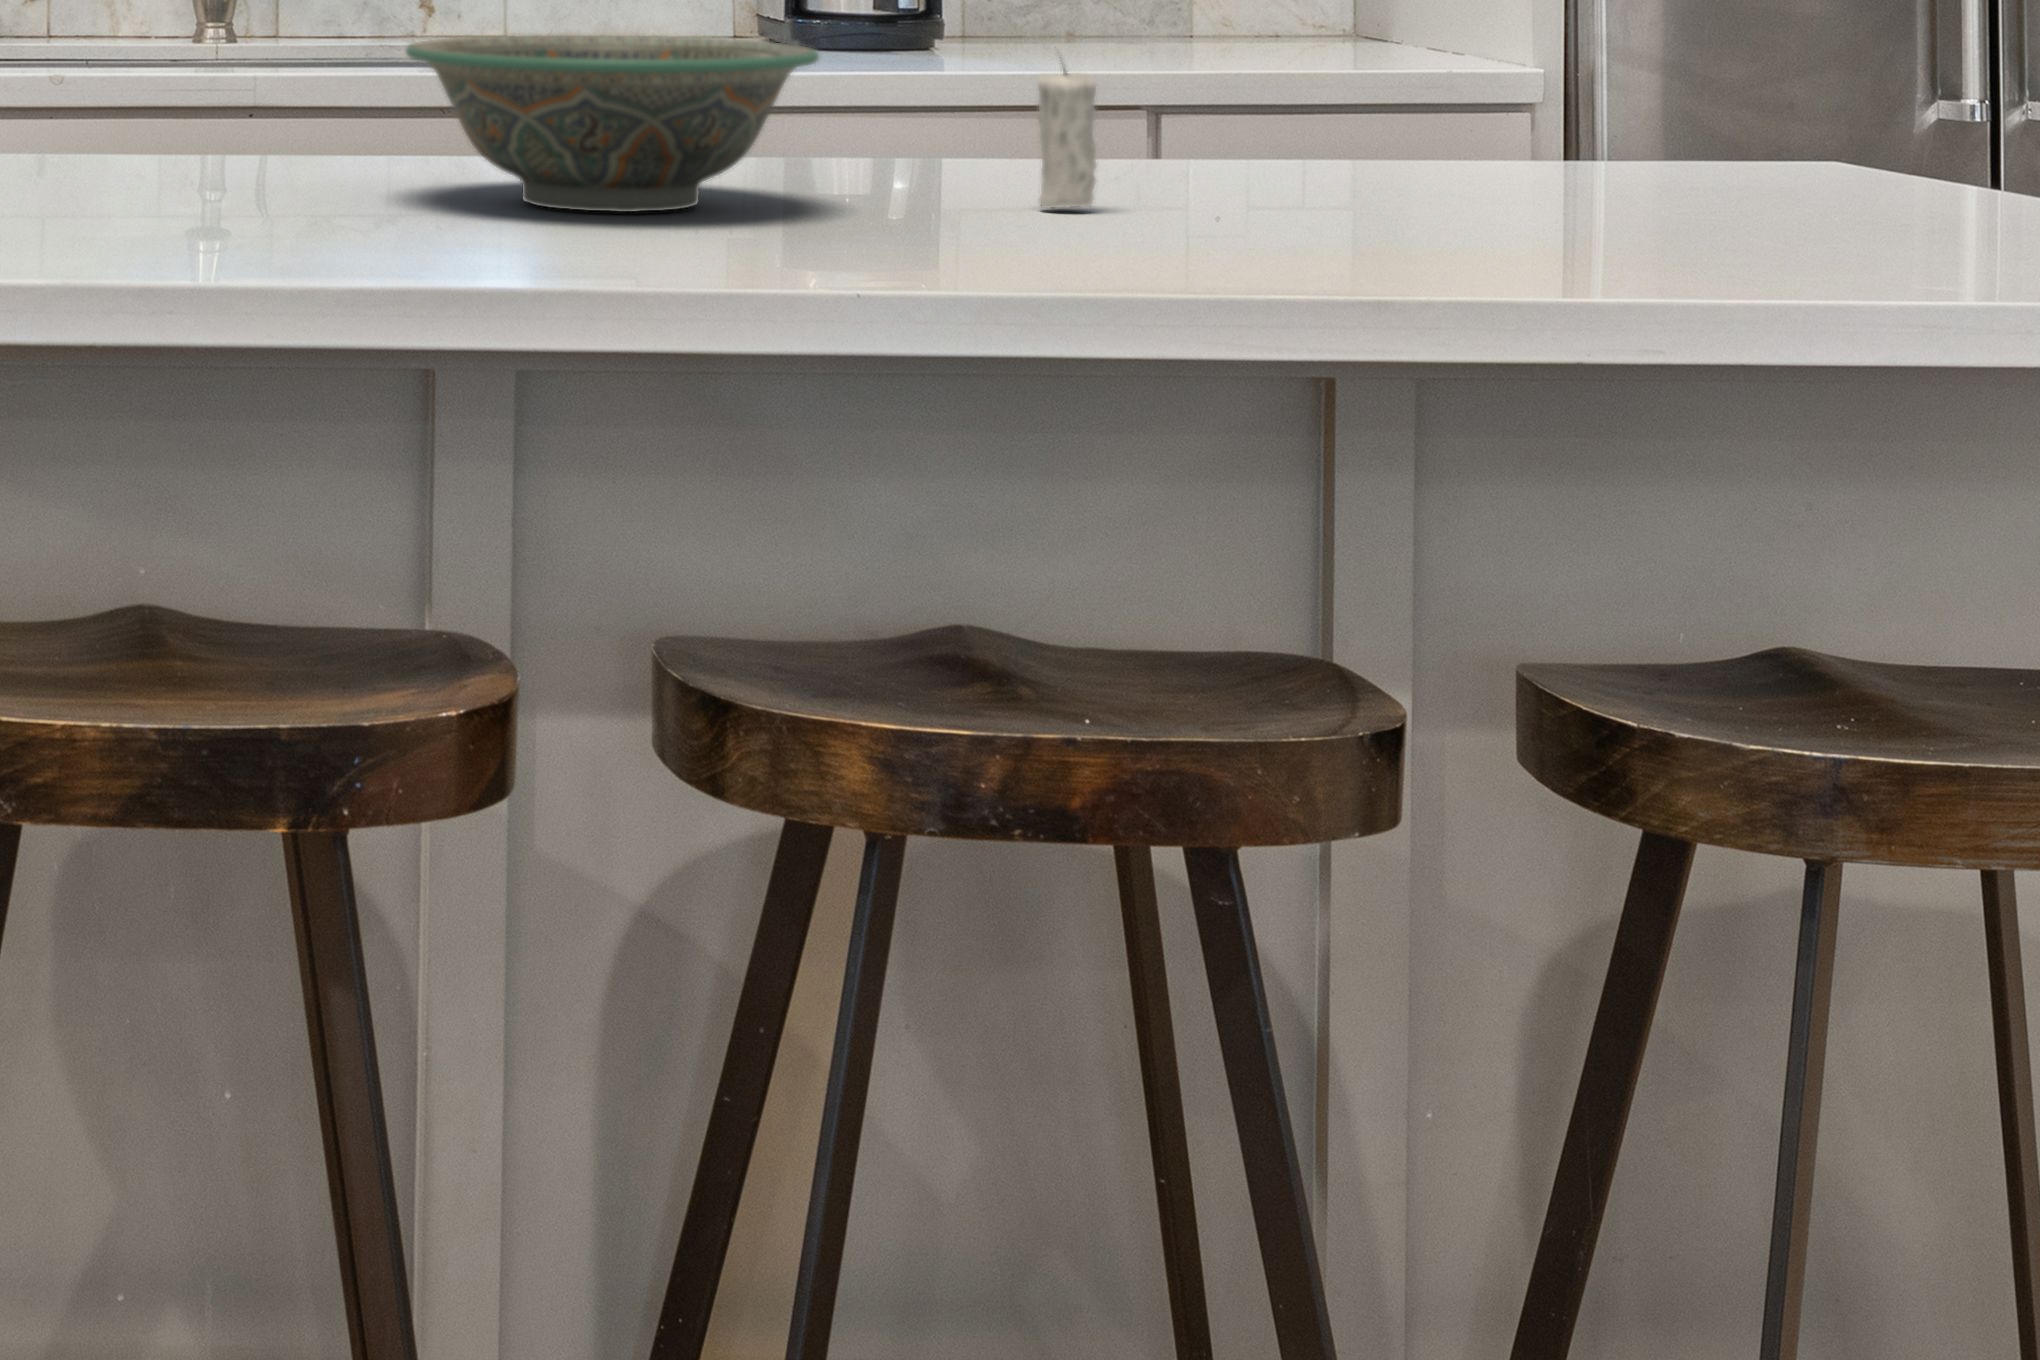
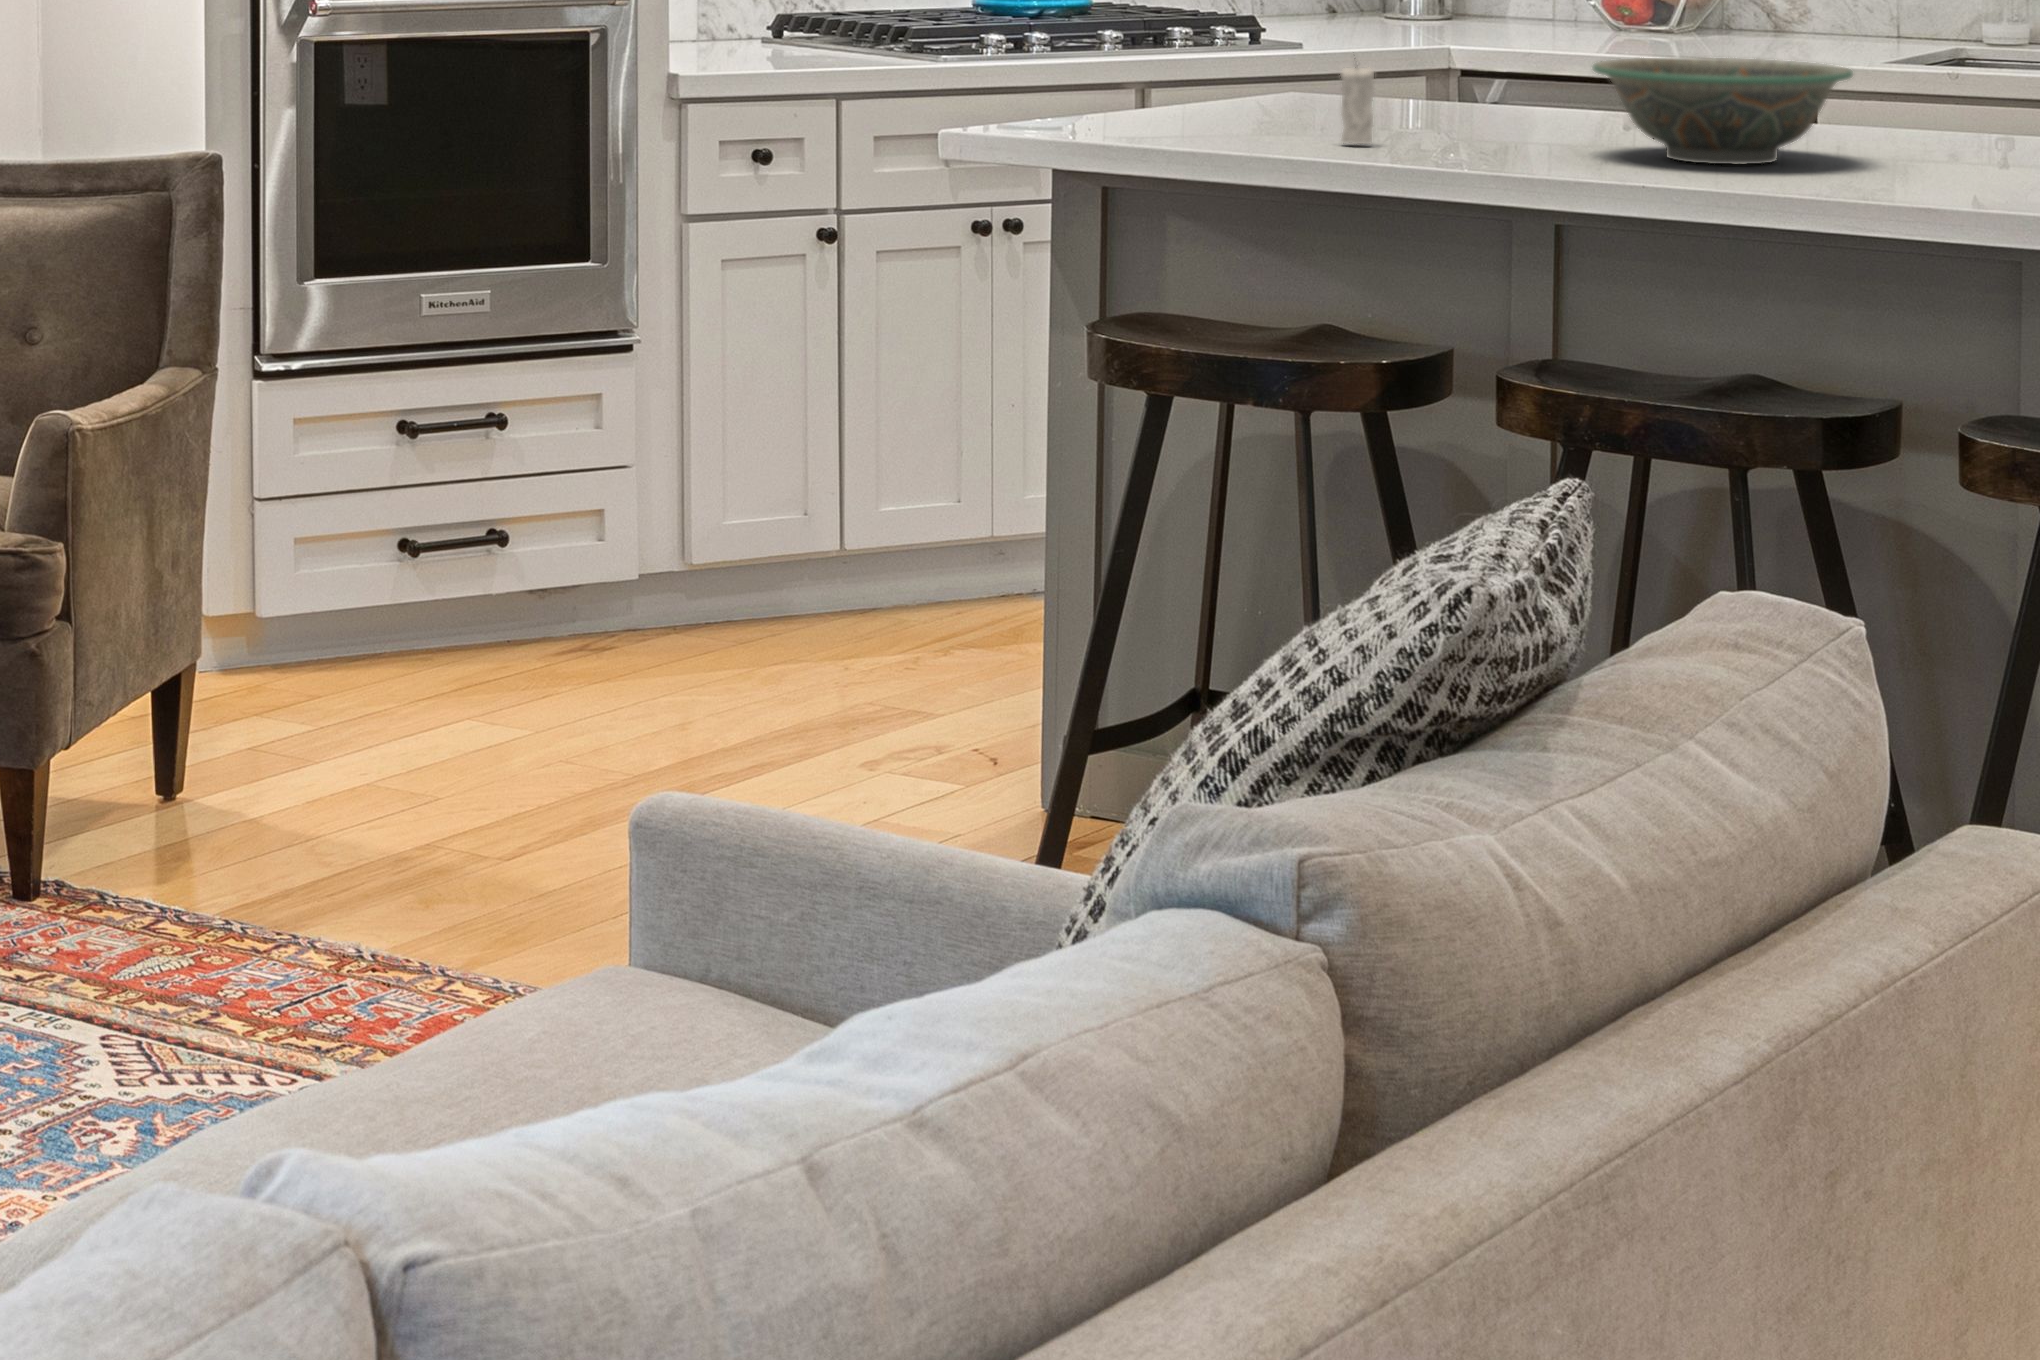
candle: present [1038,70,1097,208] -> present [1341,67,1374,144]

